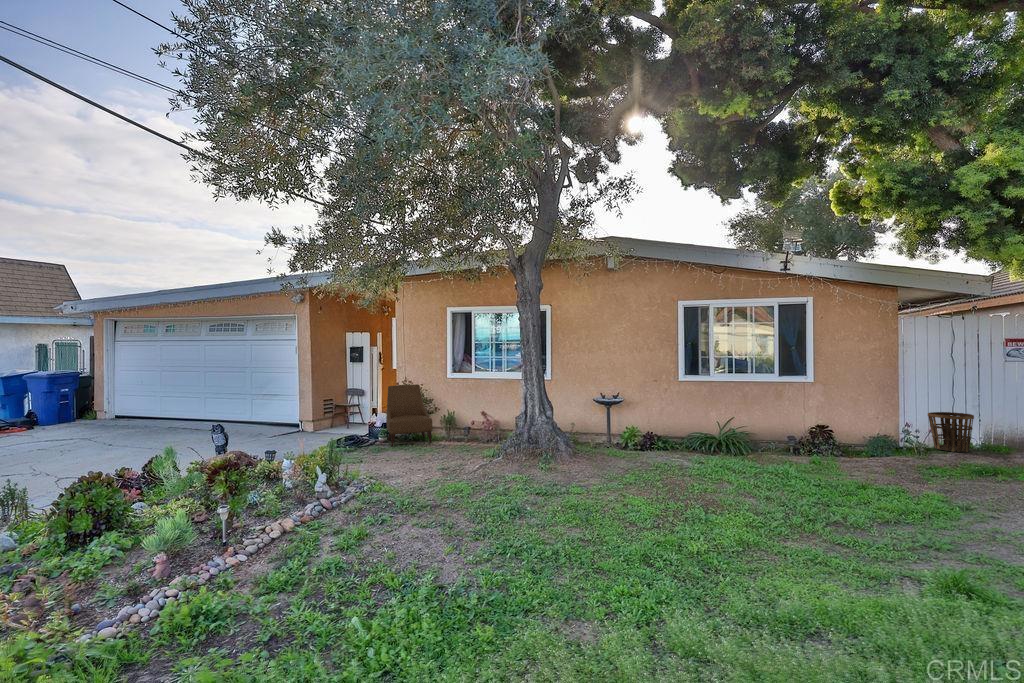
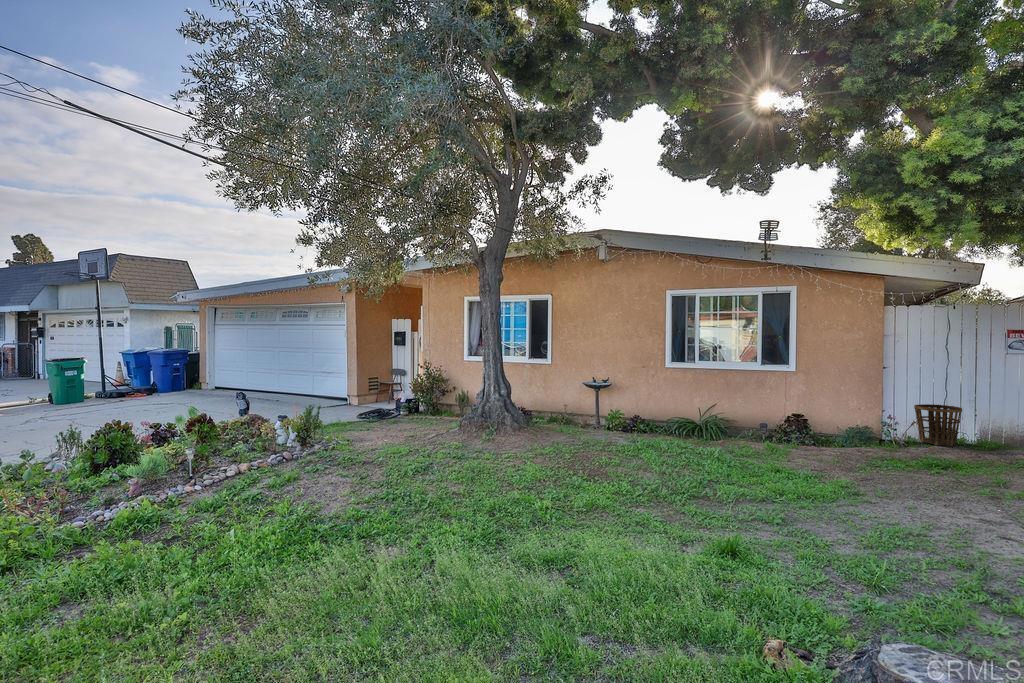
chair: present [386,384,433,446] -> none [405,365,443,418]

